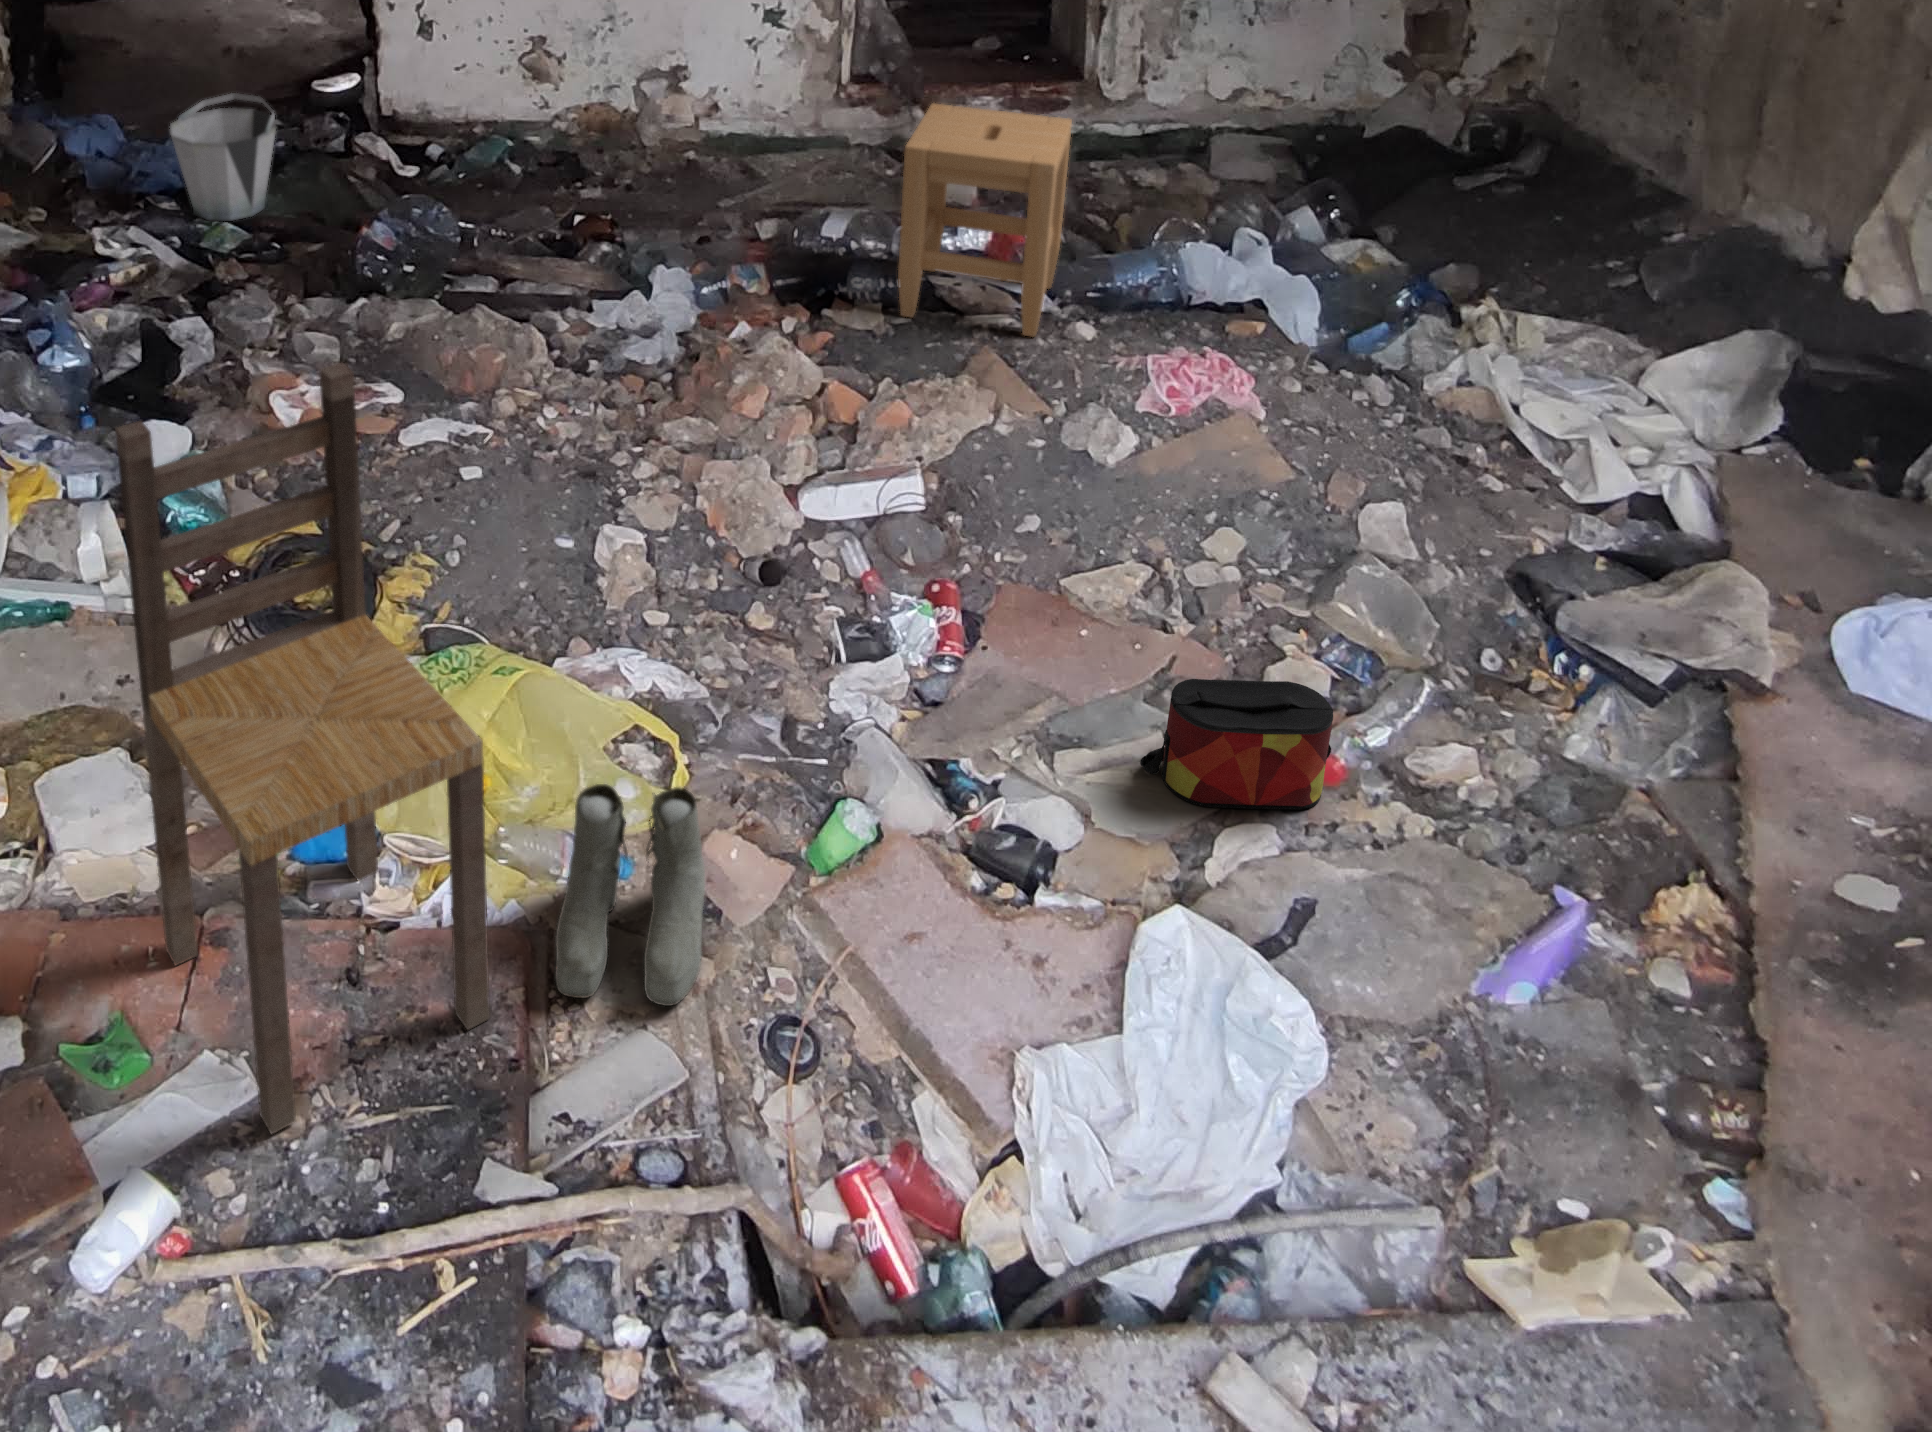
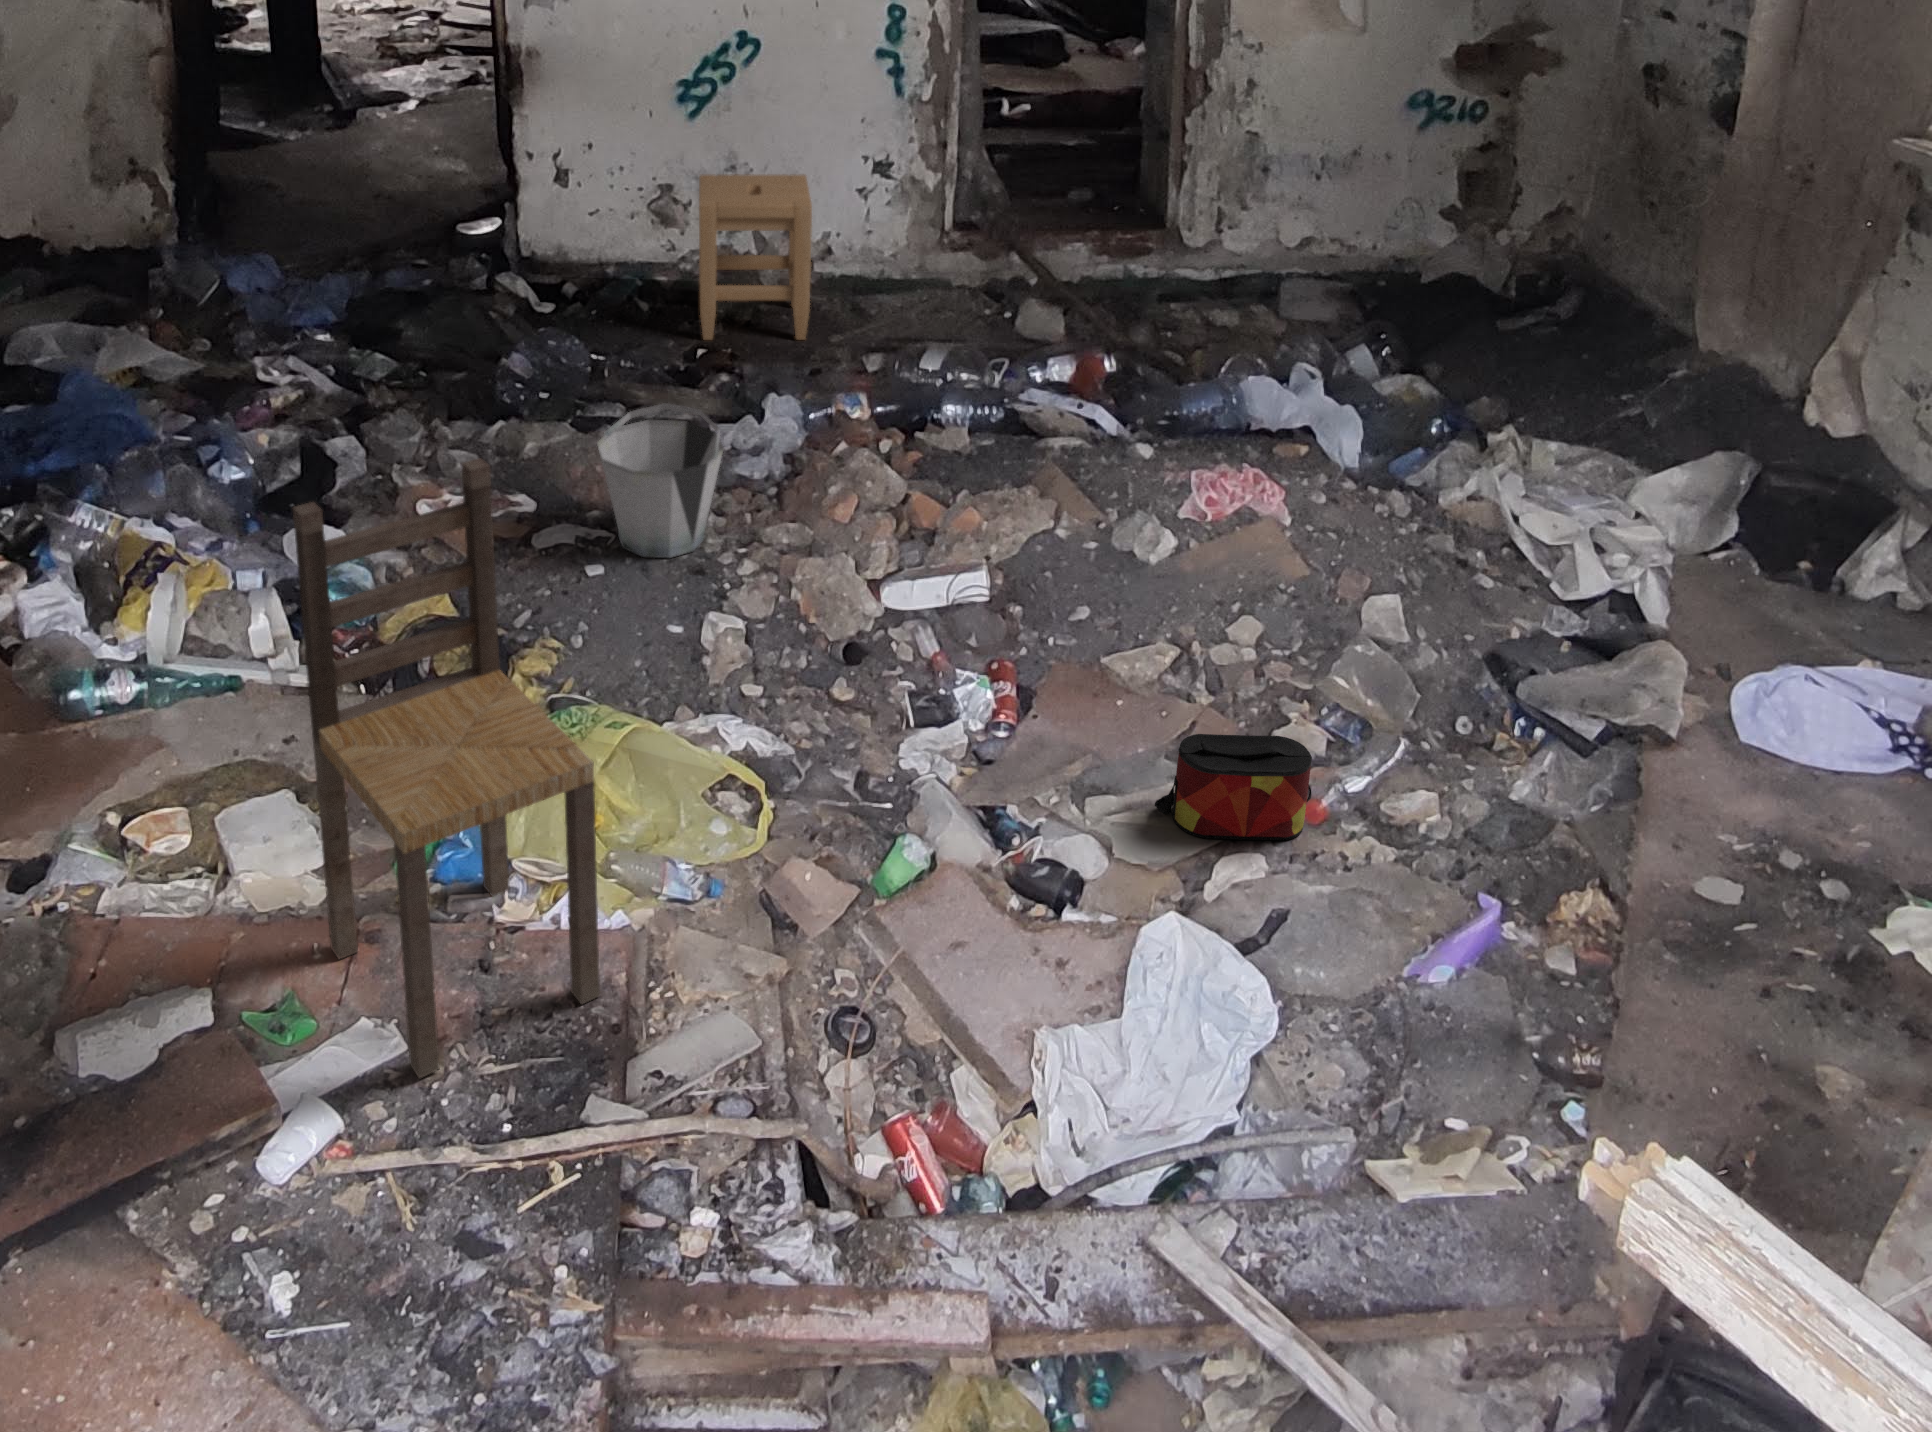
bucket: present [170,93,276,221] -> present [597,403,723,558]
stool: present [898,104,1072,337] -> present [699,175,812,340]
boots: present [555,784,705,1006] -> none [655,810,781,985]

